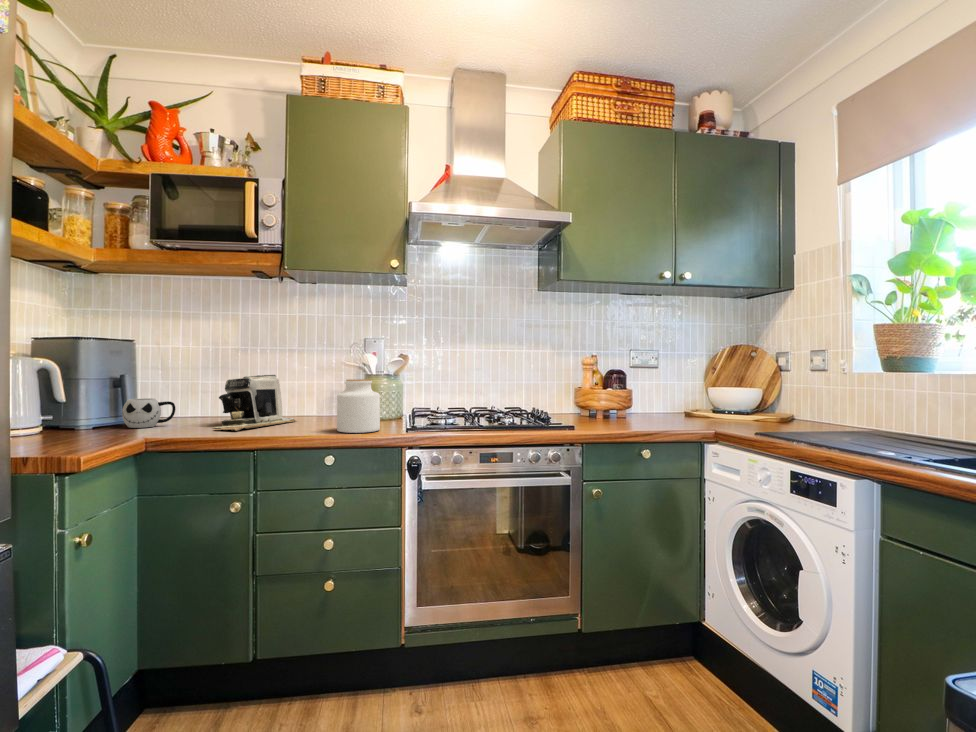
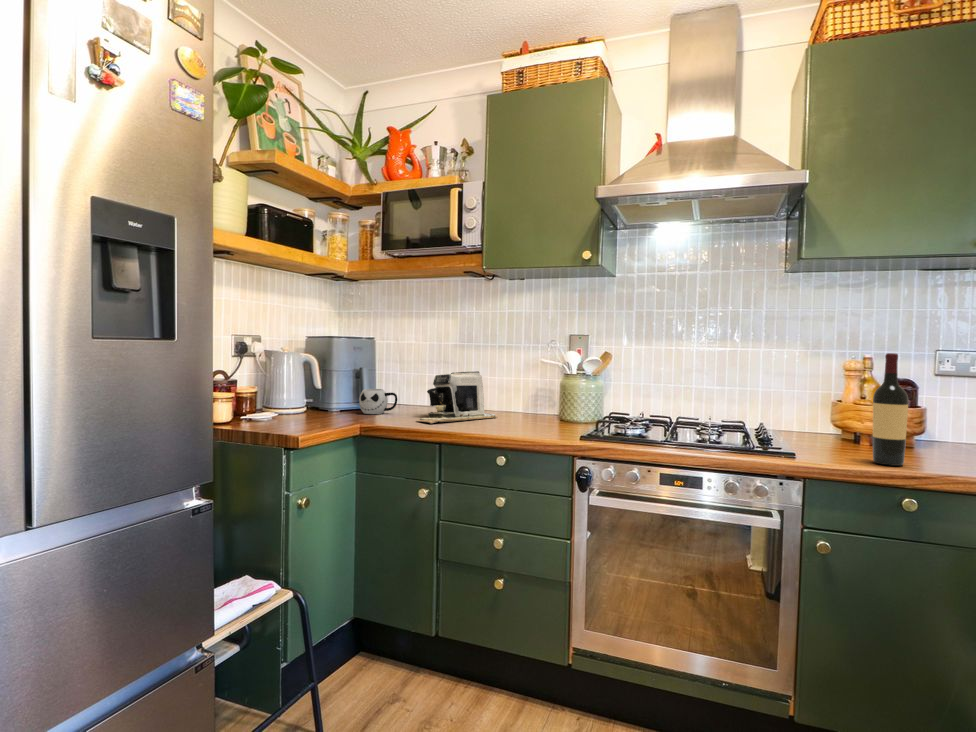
wine bottle: none [626,349,648,429] -> present [873,353,908,466]
jar: present [337,379,380,433] -> none [512,380,557,436]

